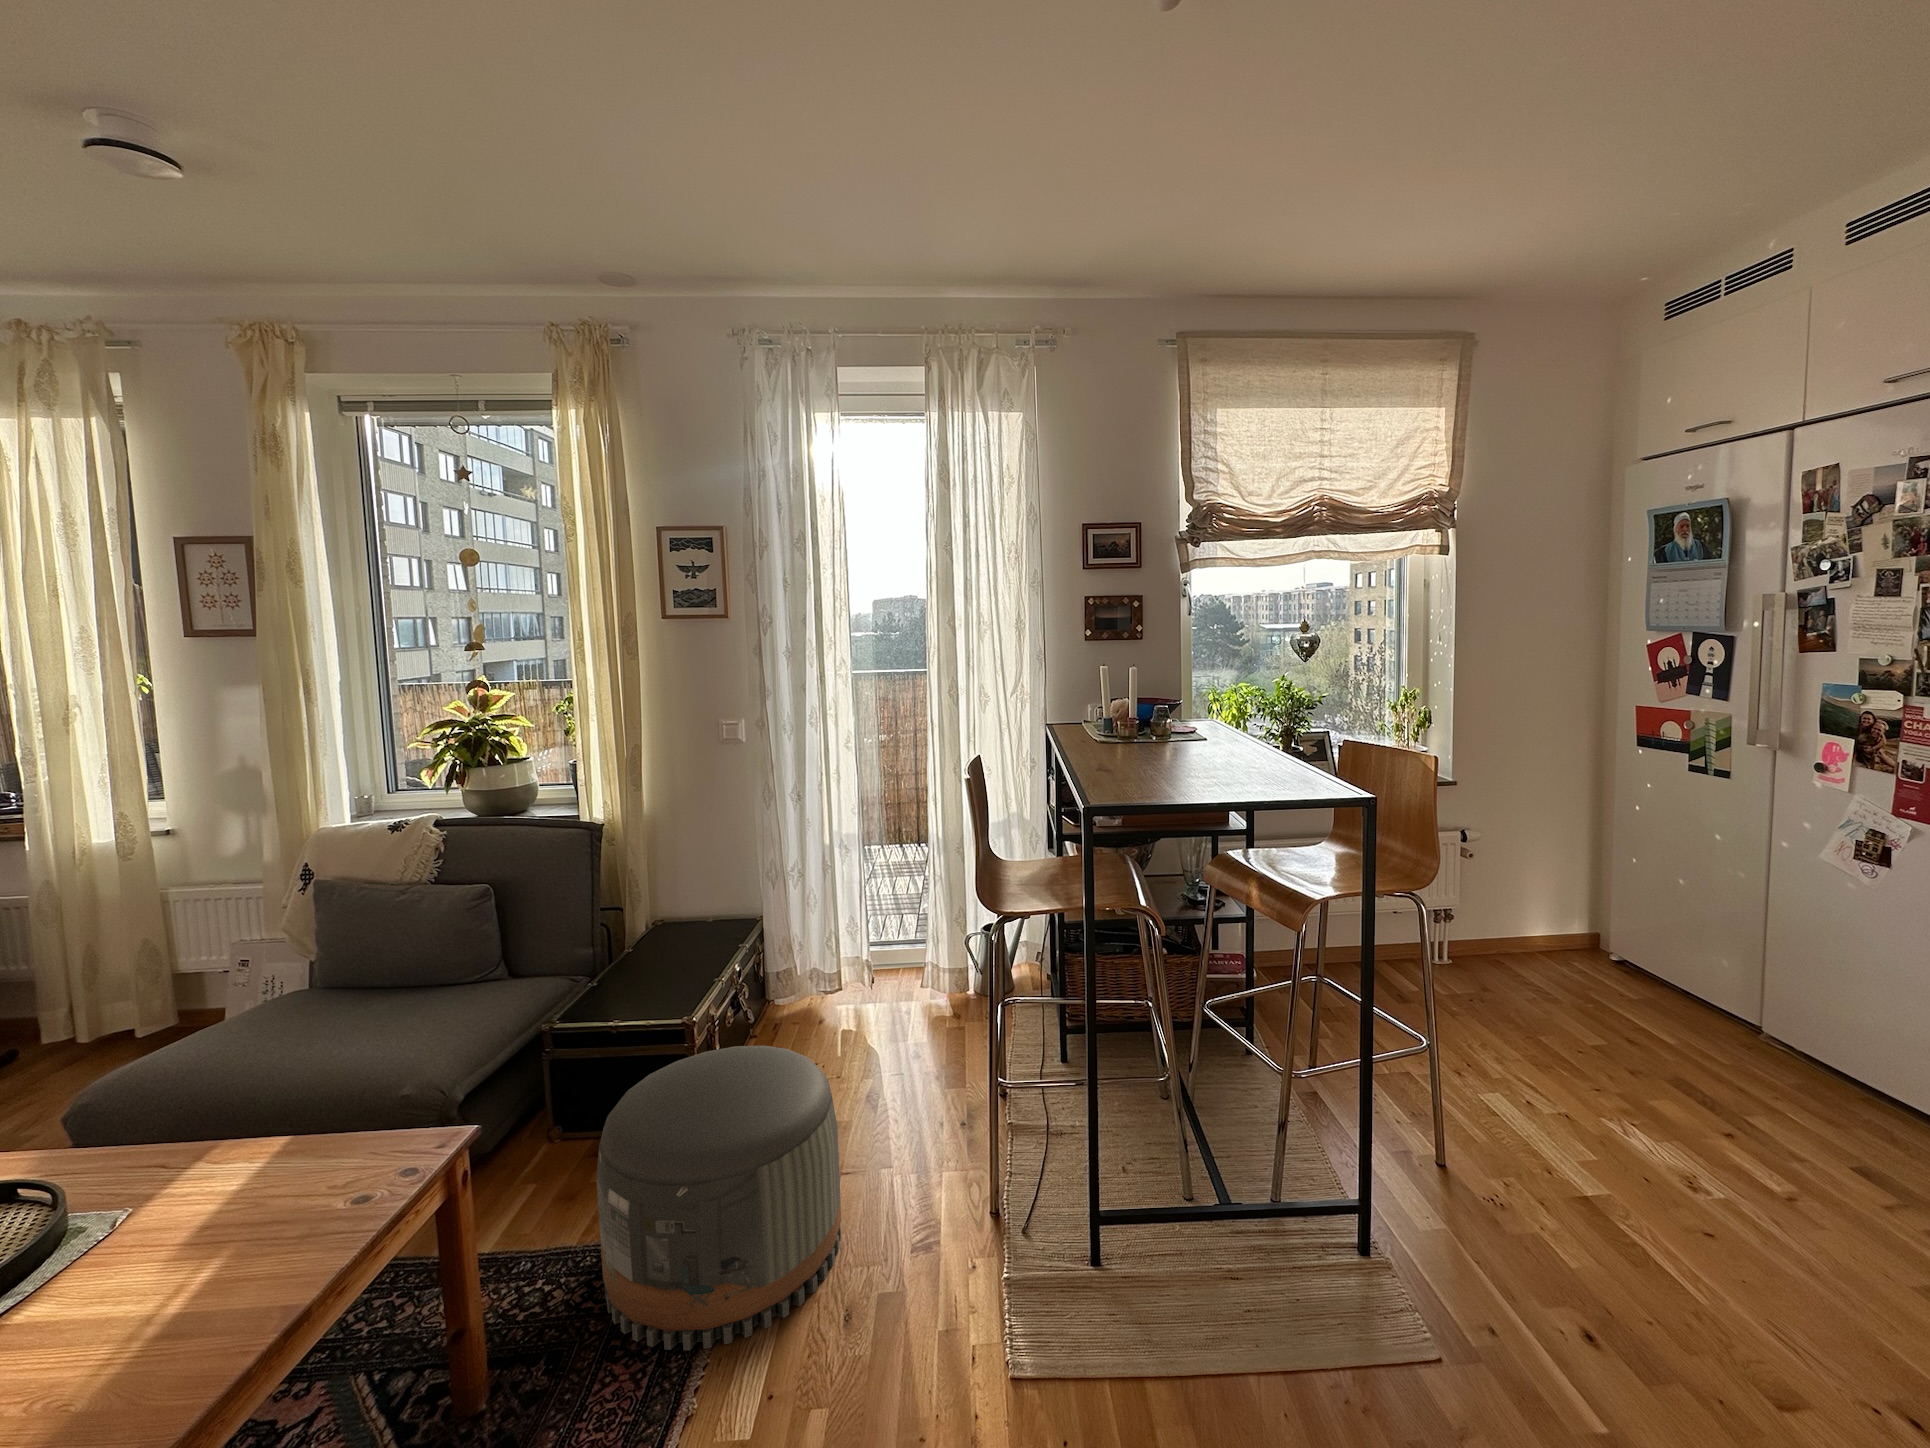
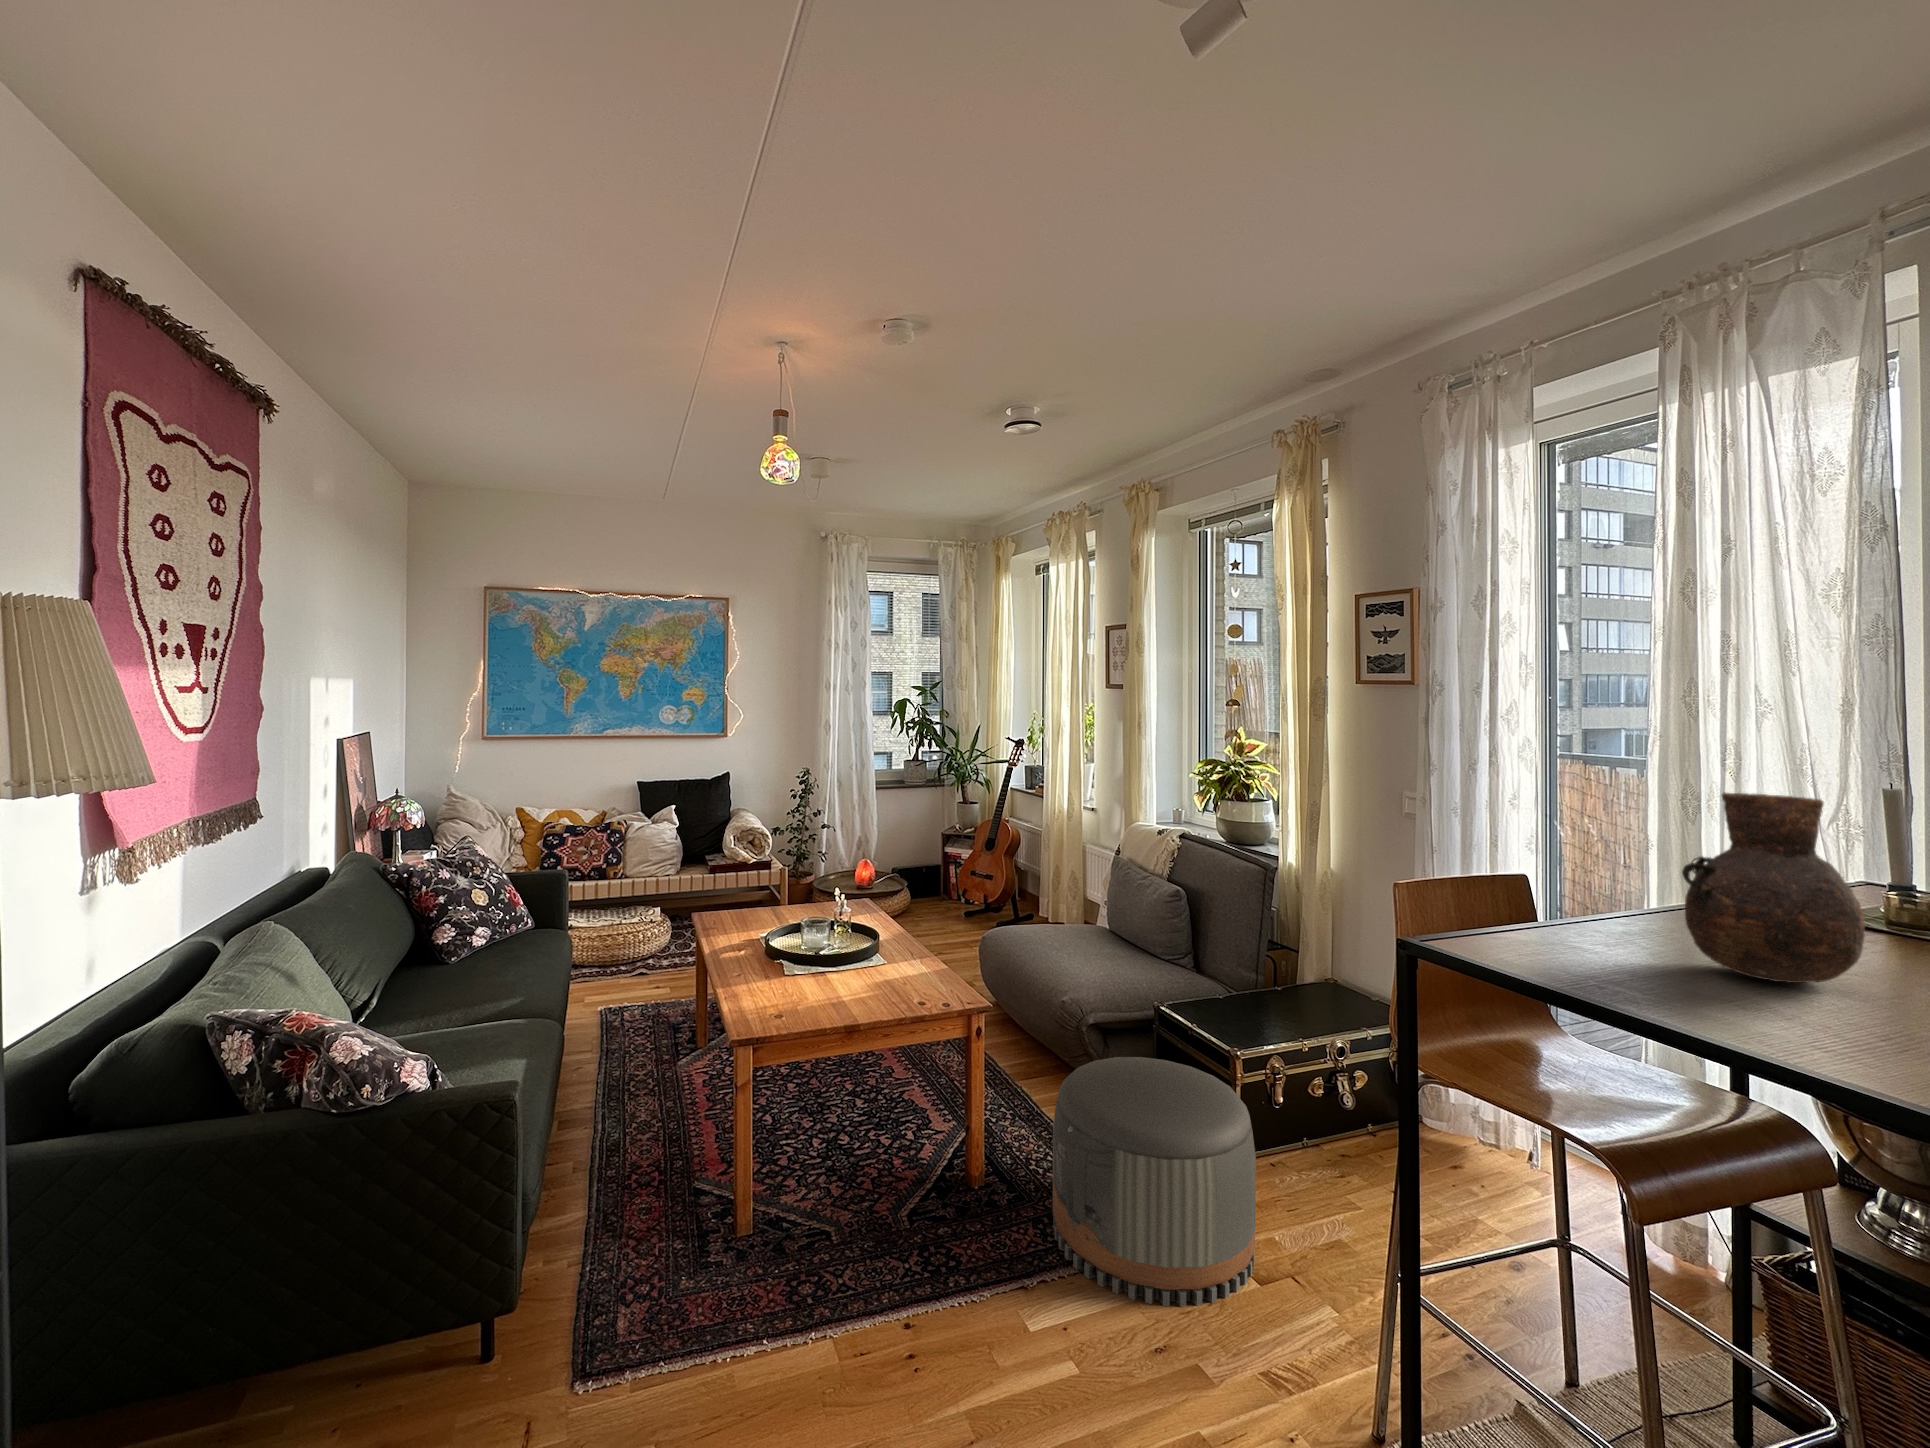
vase: none [1188,666,1273,772] -> present [1682,793,1865,983]

